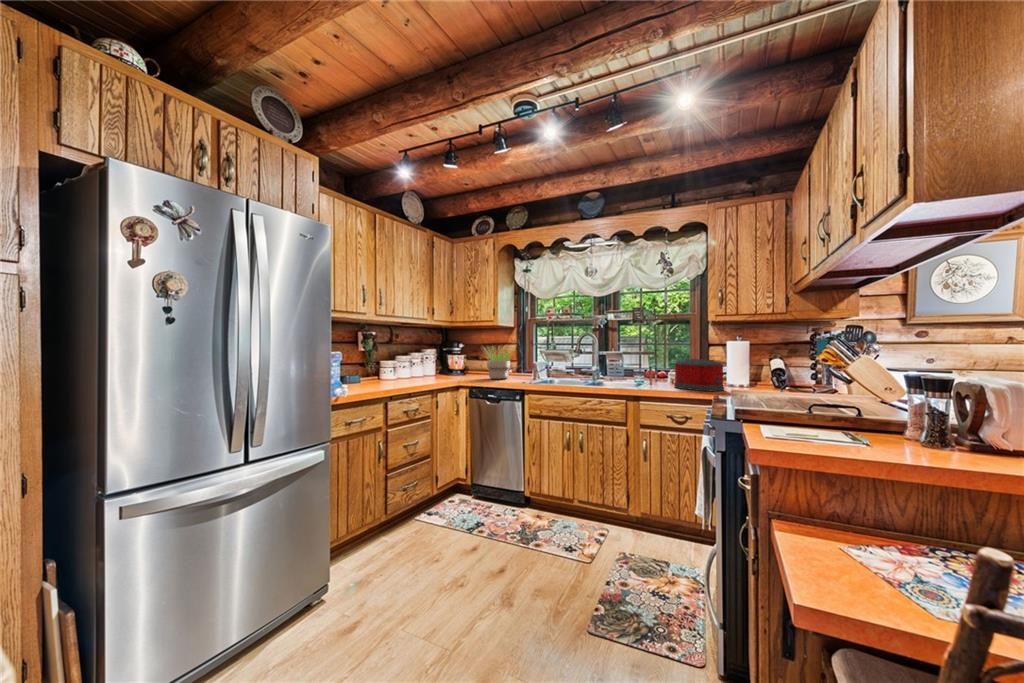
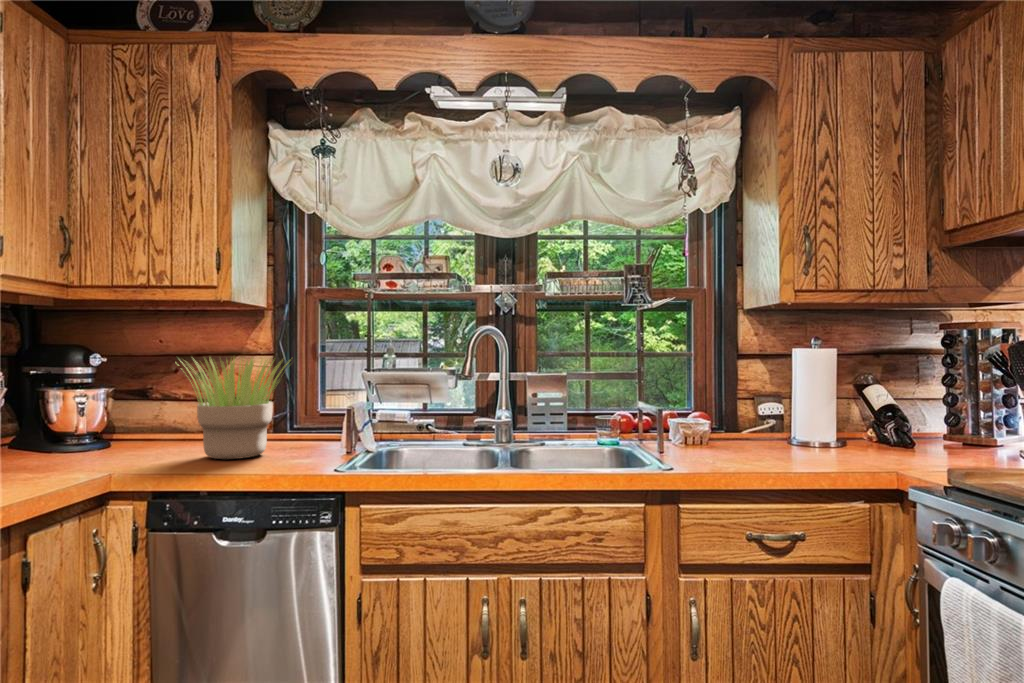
toaster: present [674,359,724,391] -> none [720,388,837,466]

